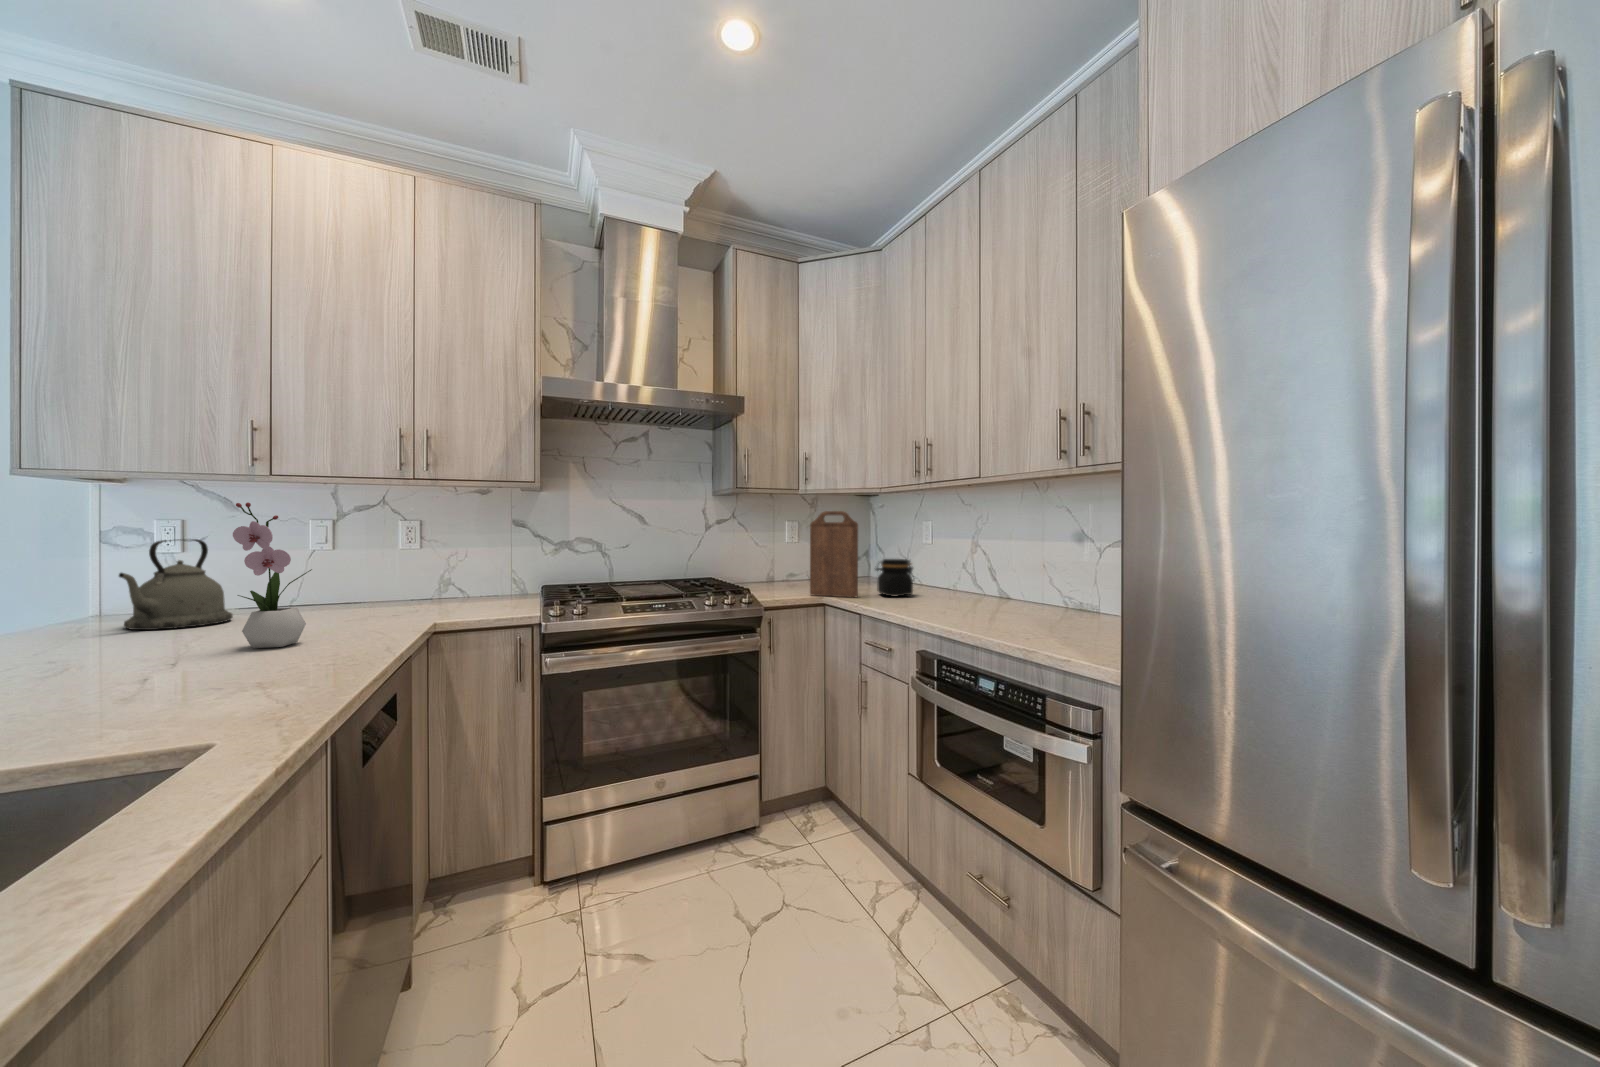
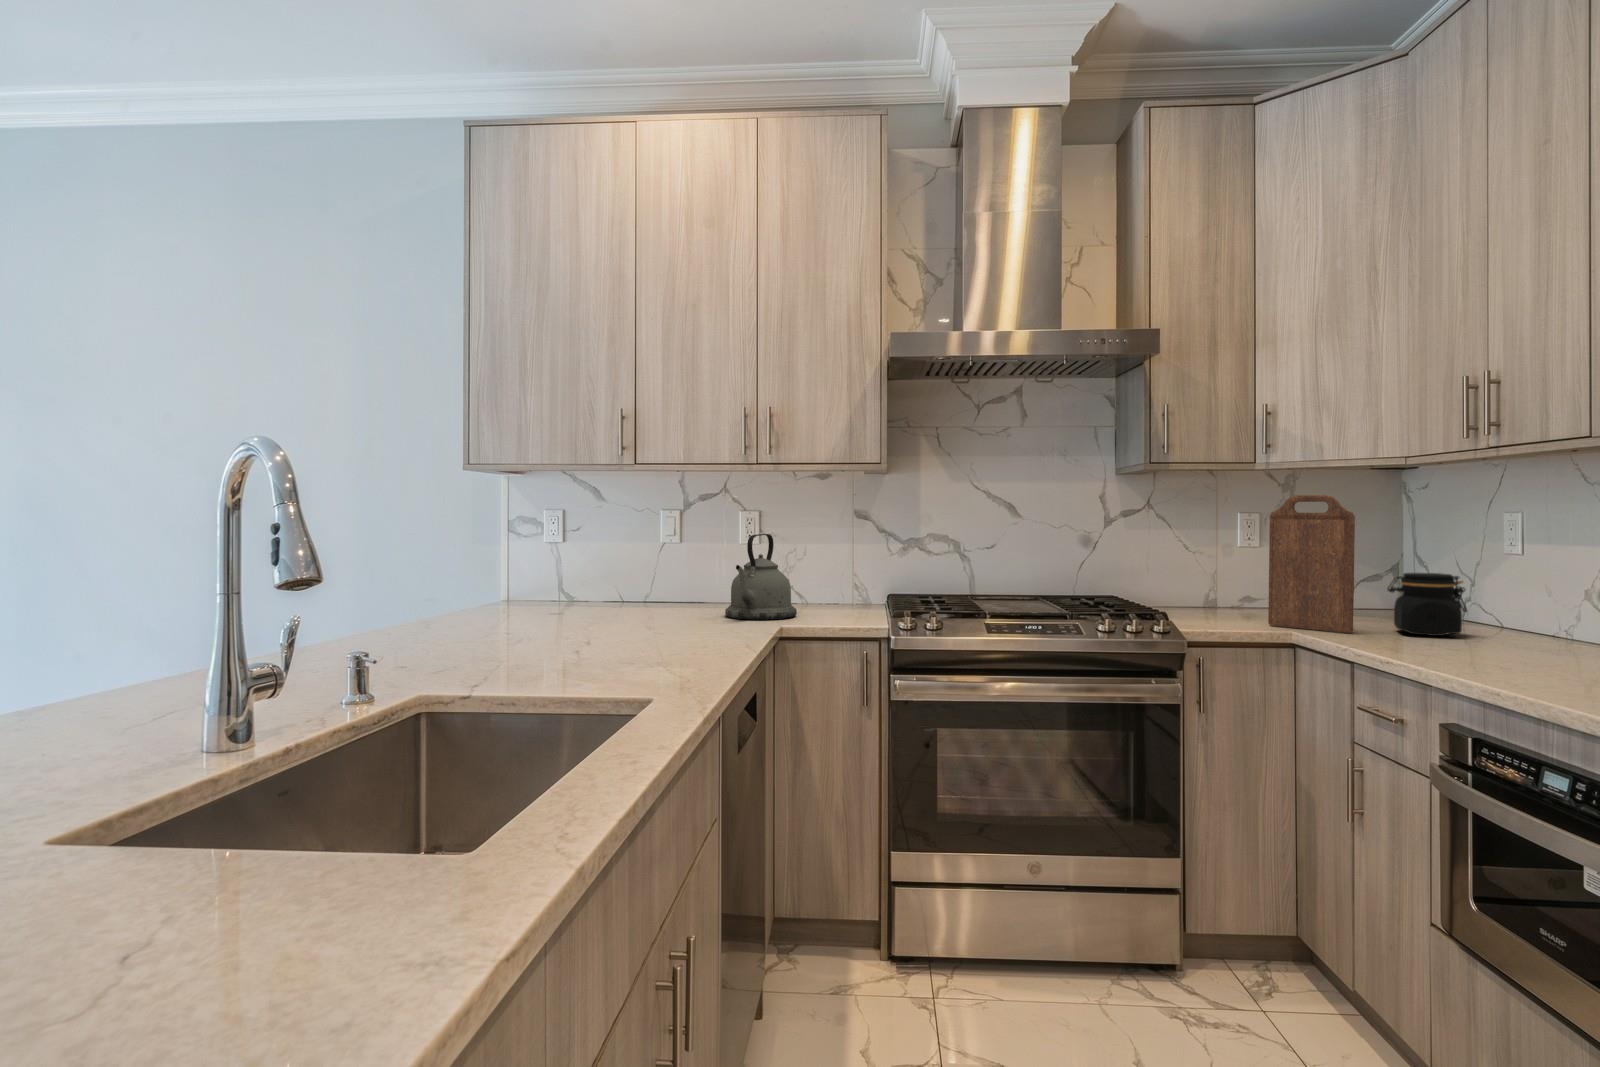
flower arrangement: present [233,502,312,648] -> none [617,500,674,643]
kettle: present [119,539,233,630] -> present [725,534,797,620]

